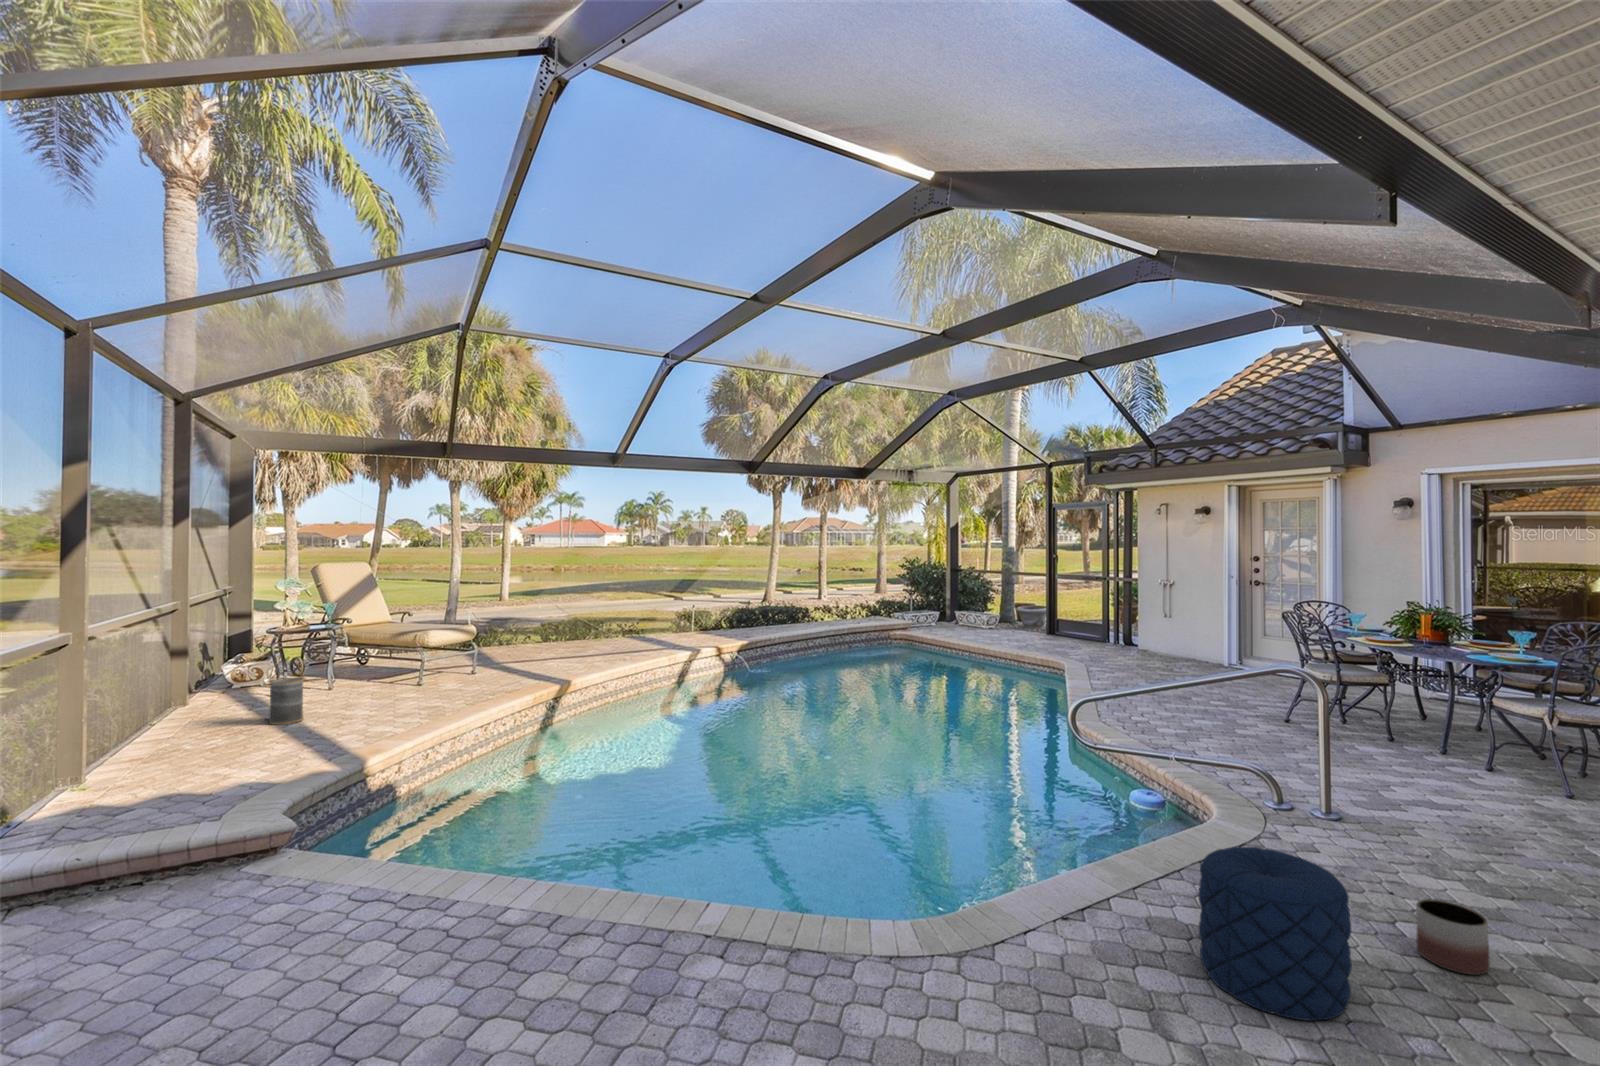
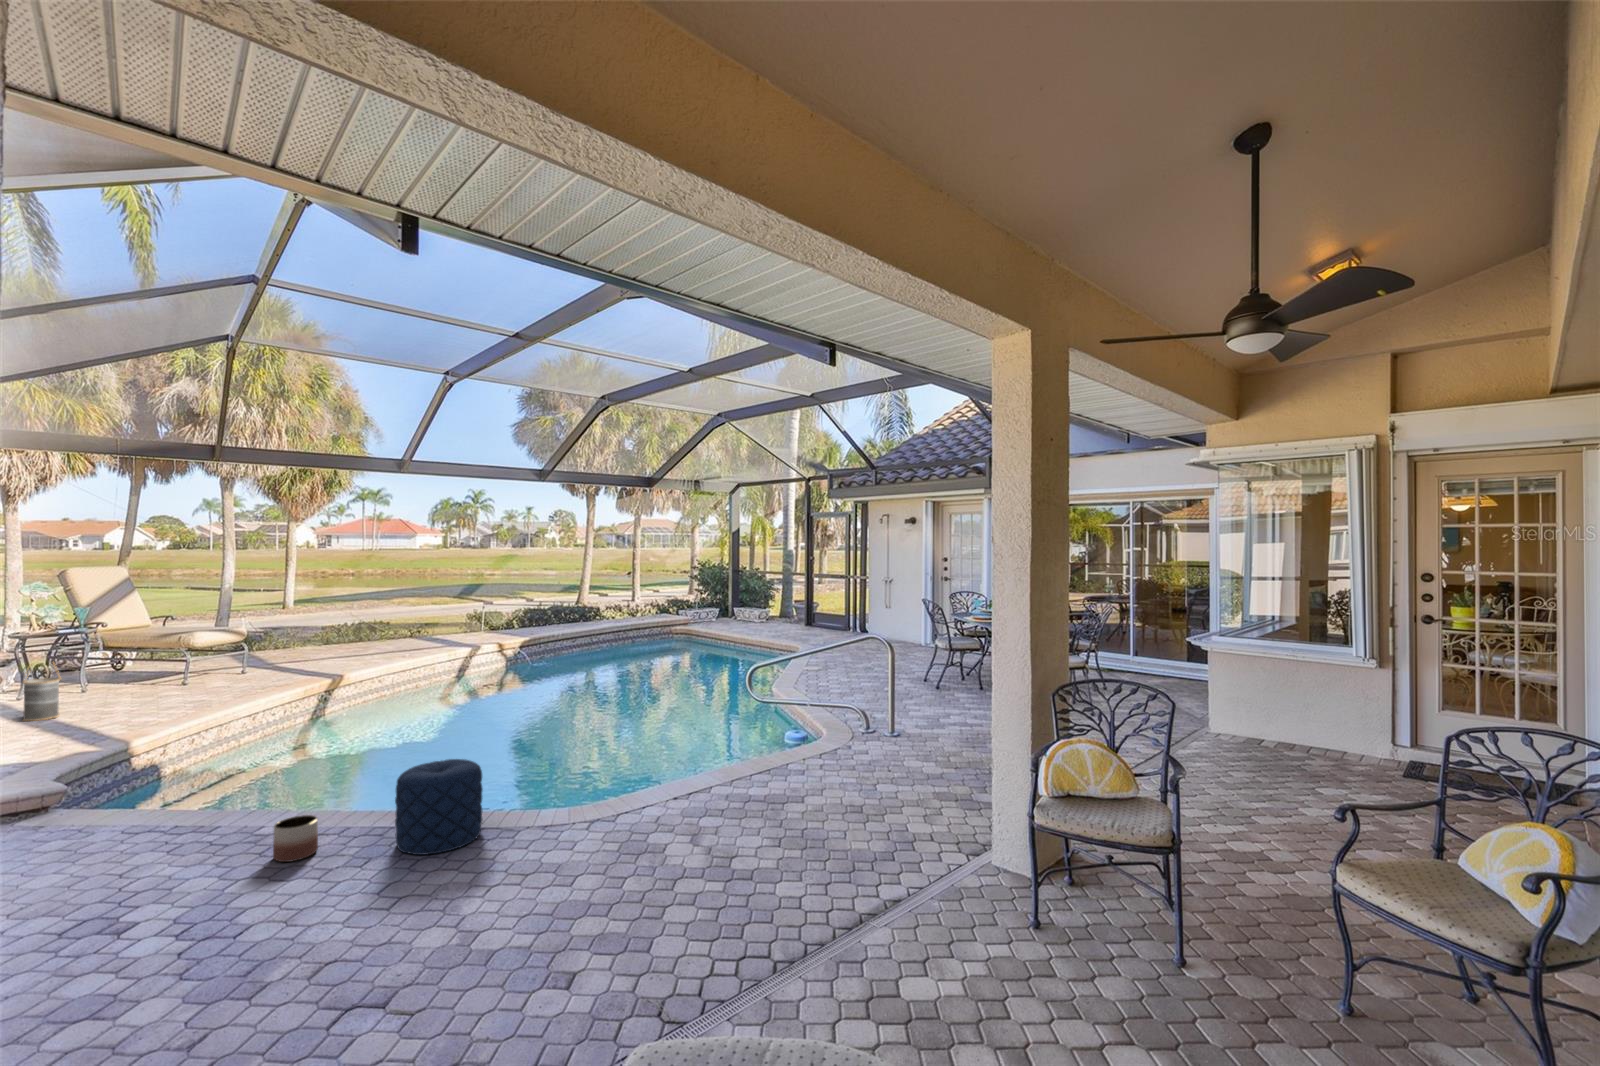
pouf: present [1198,847,1352,1021] -> present [395,759,483,855]
planter: present [1417,899,1490,975] -> present [273,815,318,862]

